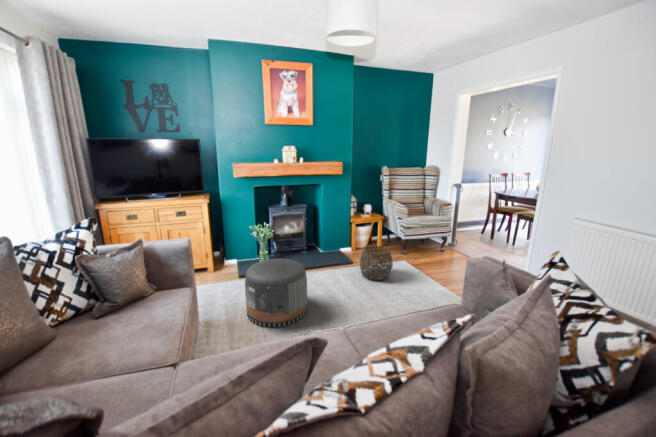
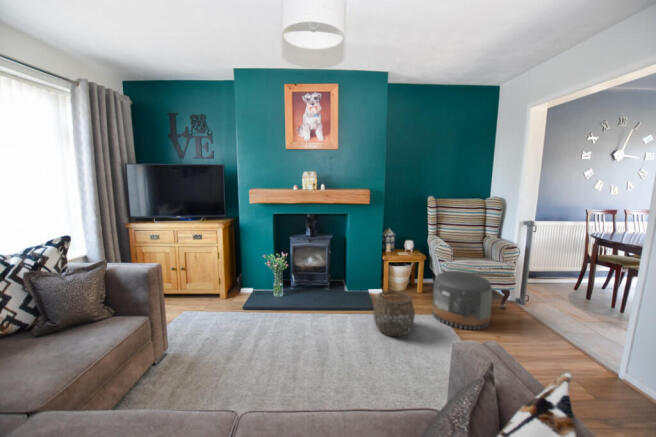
pouf: present [245,259,307,327] -> present [432,271,492,330]

